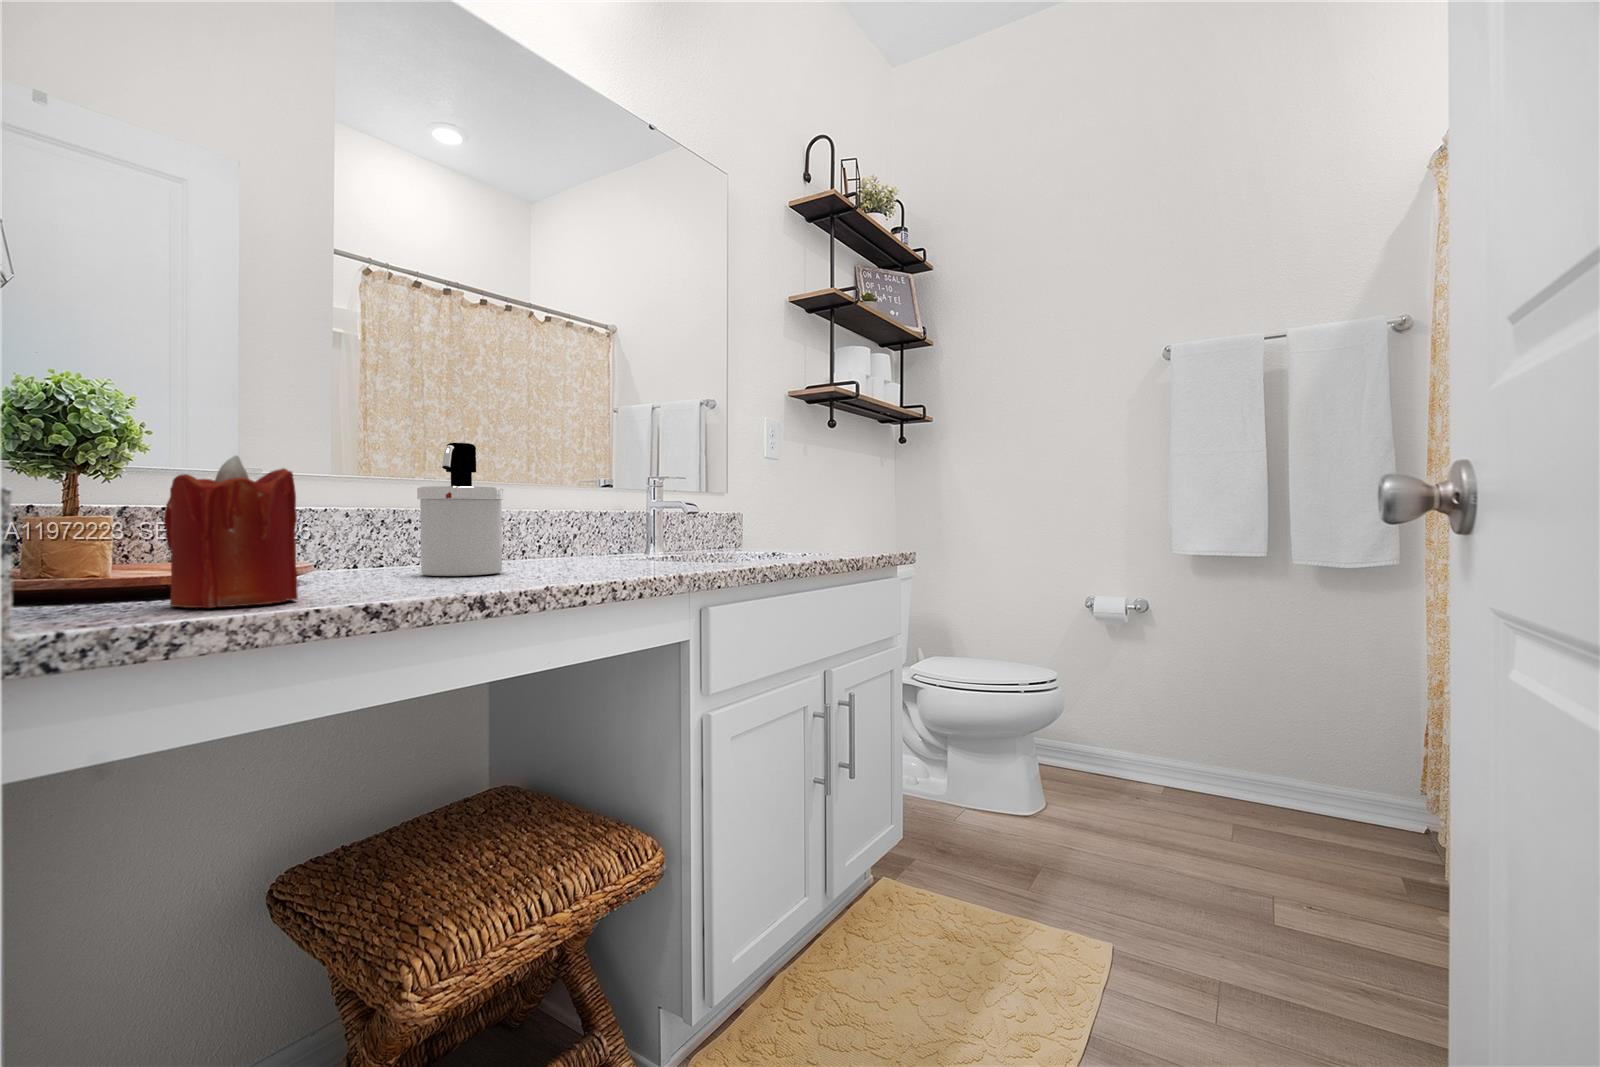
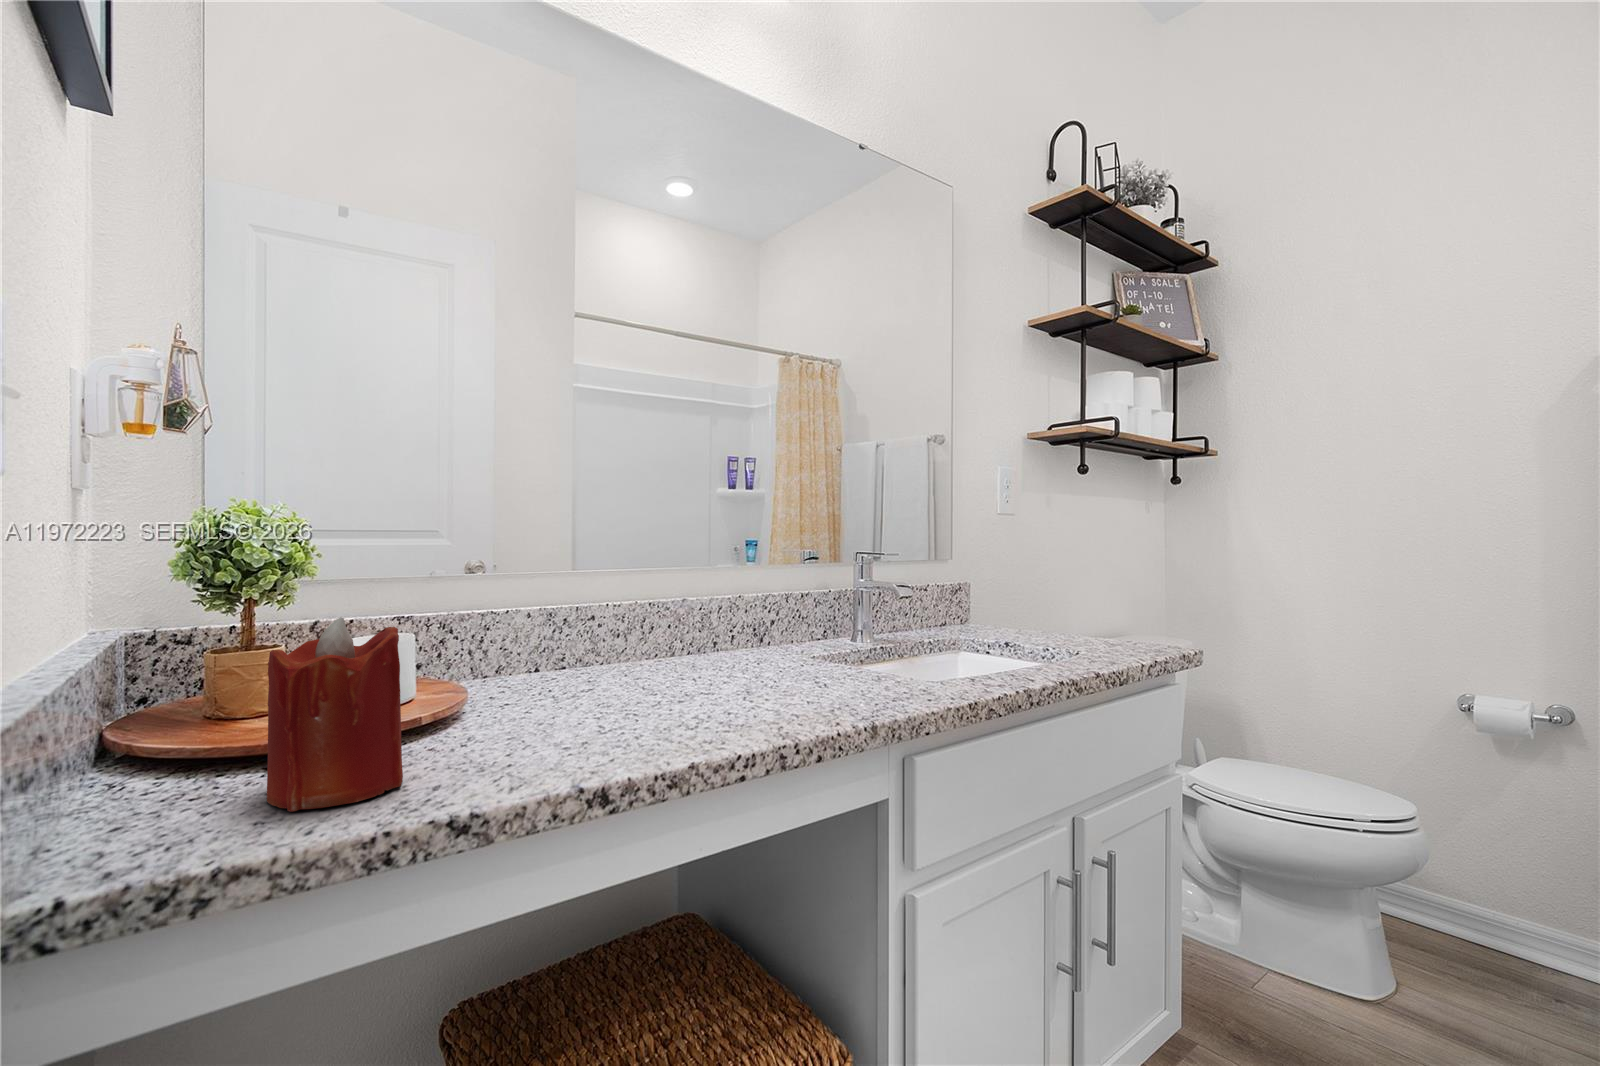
soap dispenser: present [417,443,504,576] -> none [586,546,677,702]

